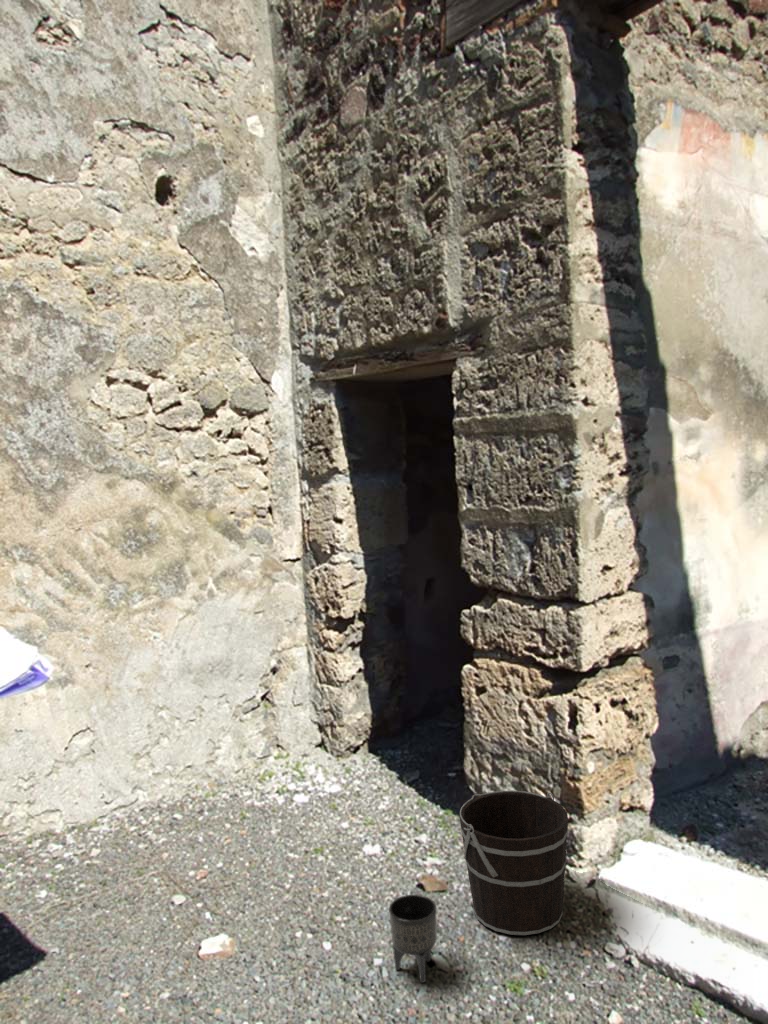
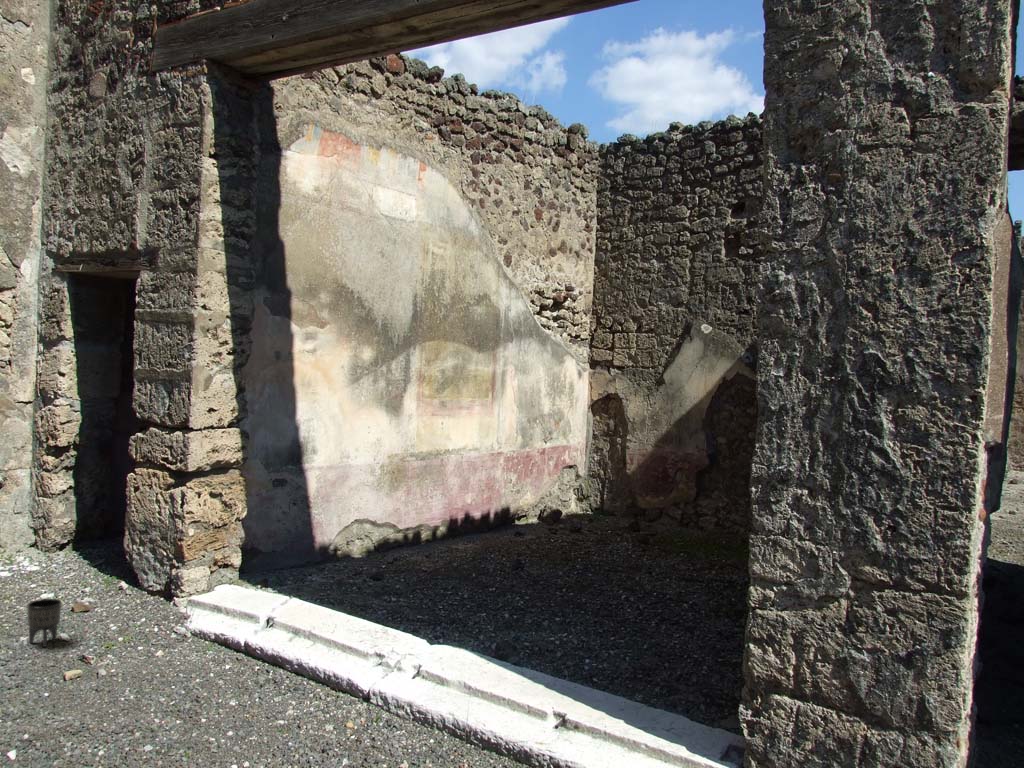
bucket: present [459,791,568,935] -> none [93,548,168,627]

